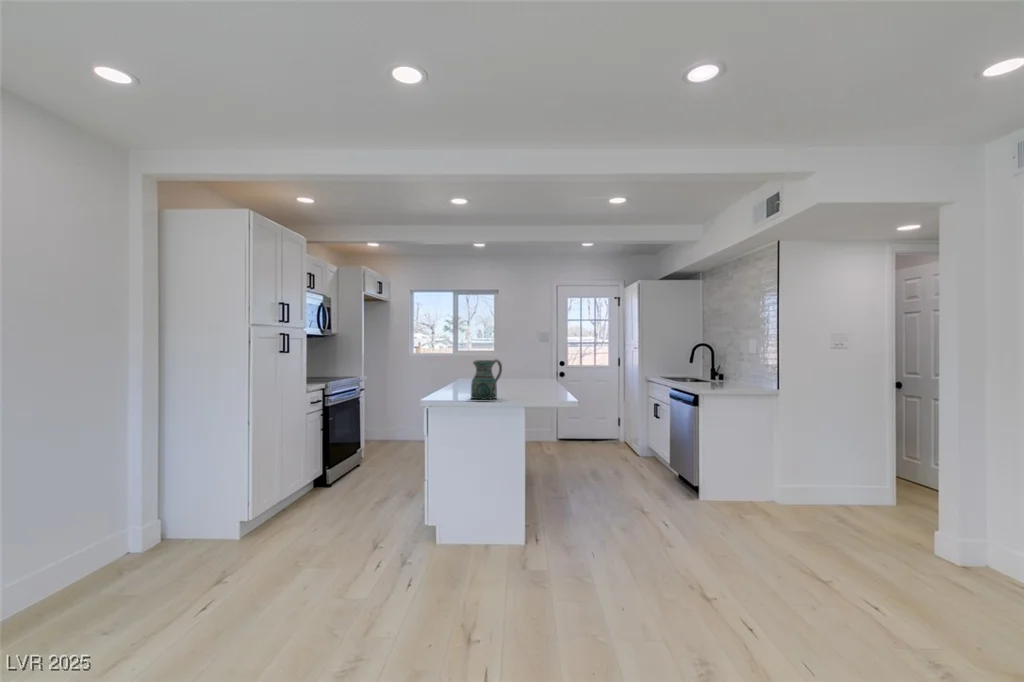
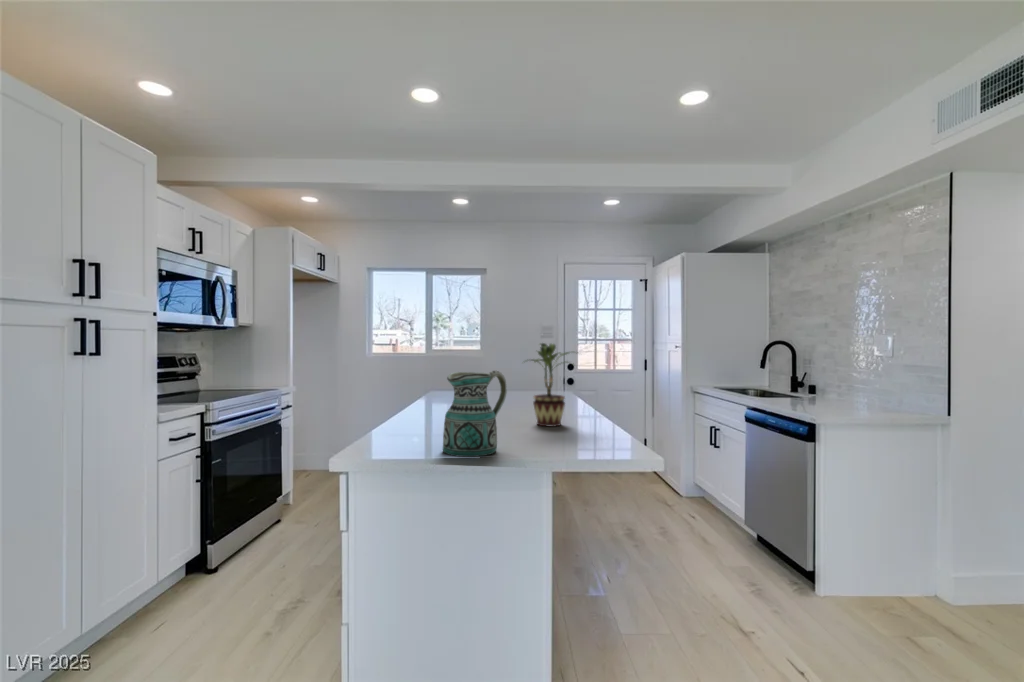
potted plant: none [513,345,548,392] -> present [532,343,578,426]

